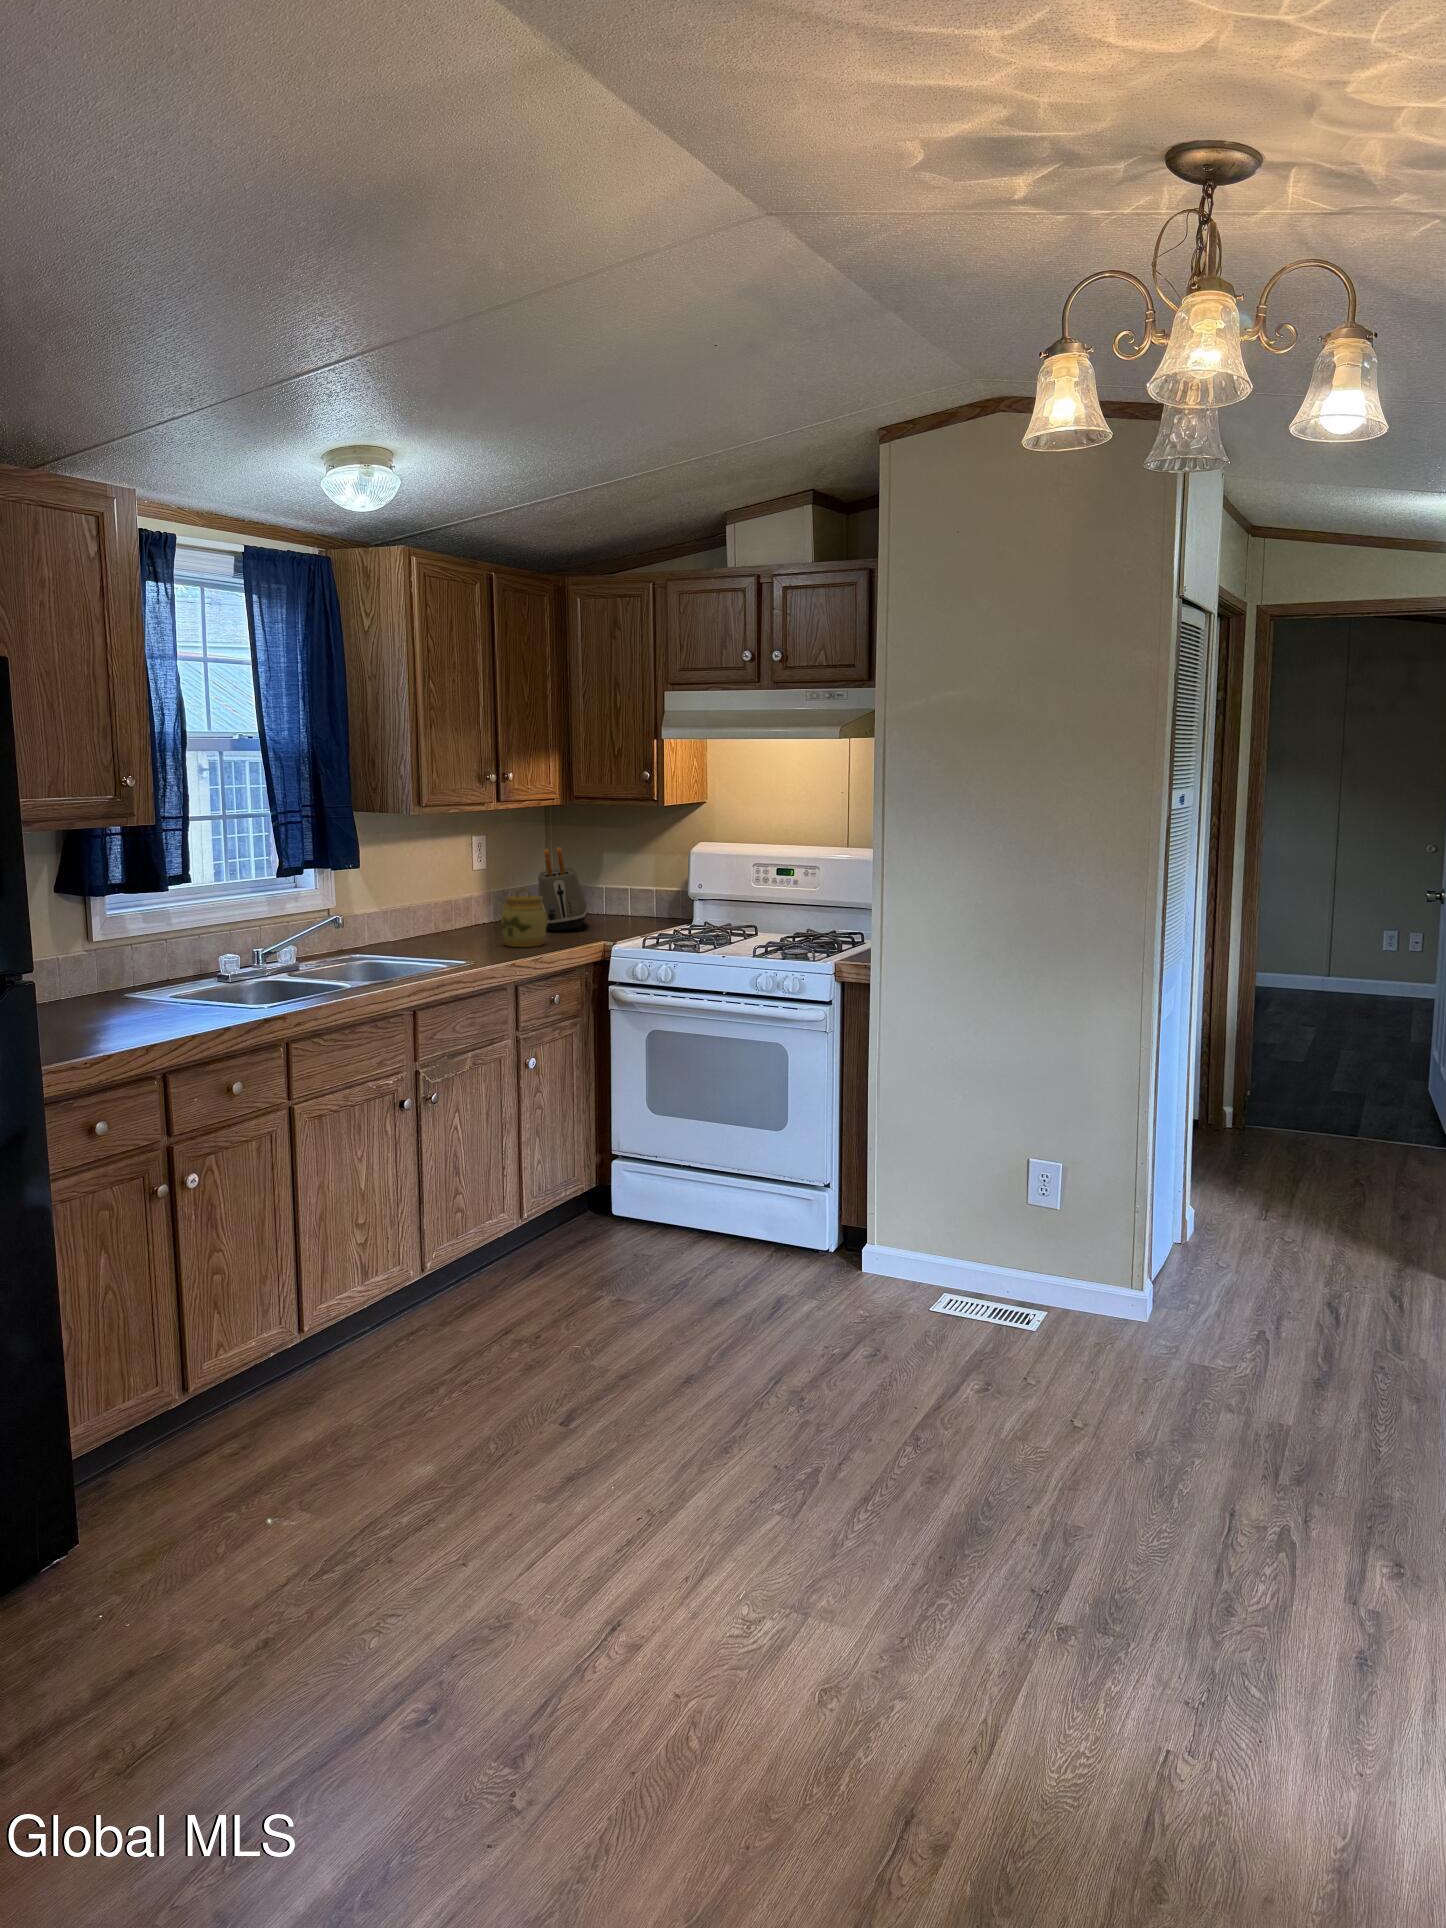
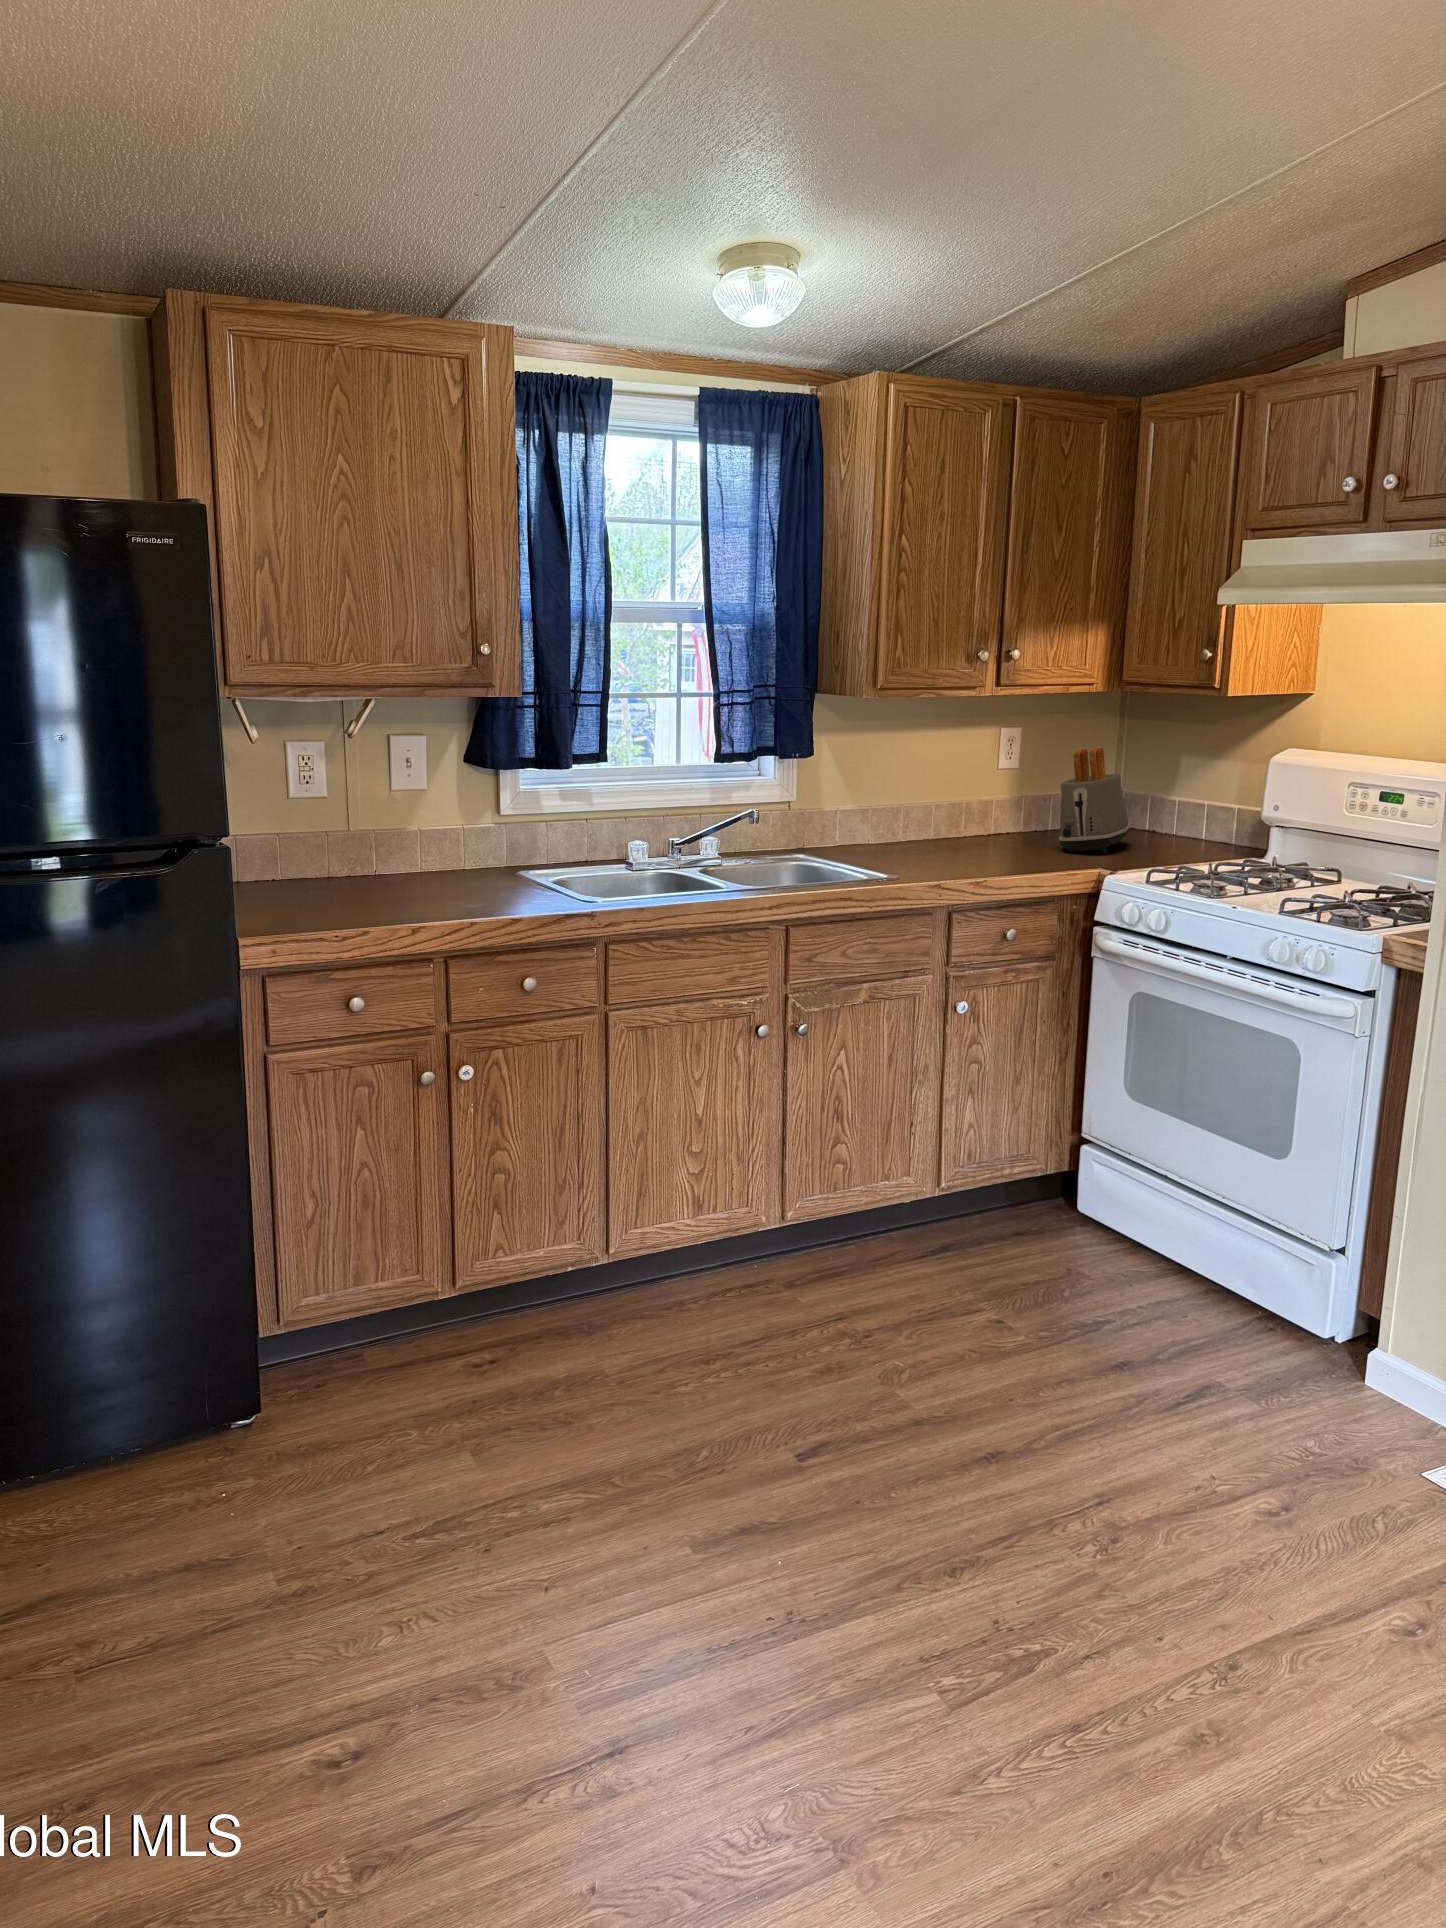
jar: present [501,888,547,947] -> none [978,792,1033,867]

